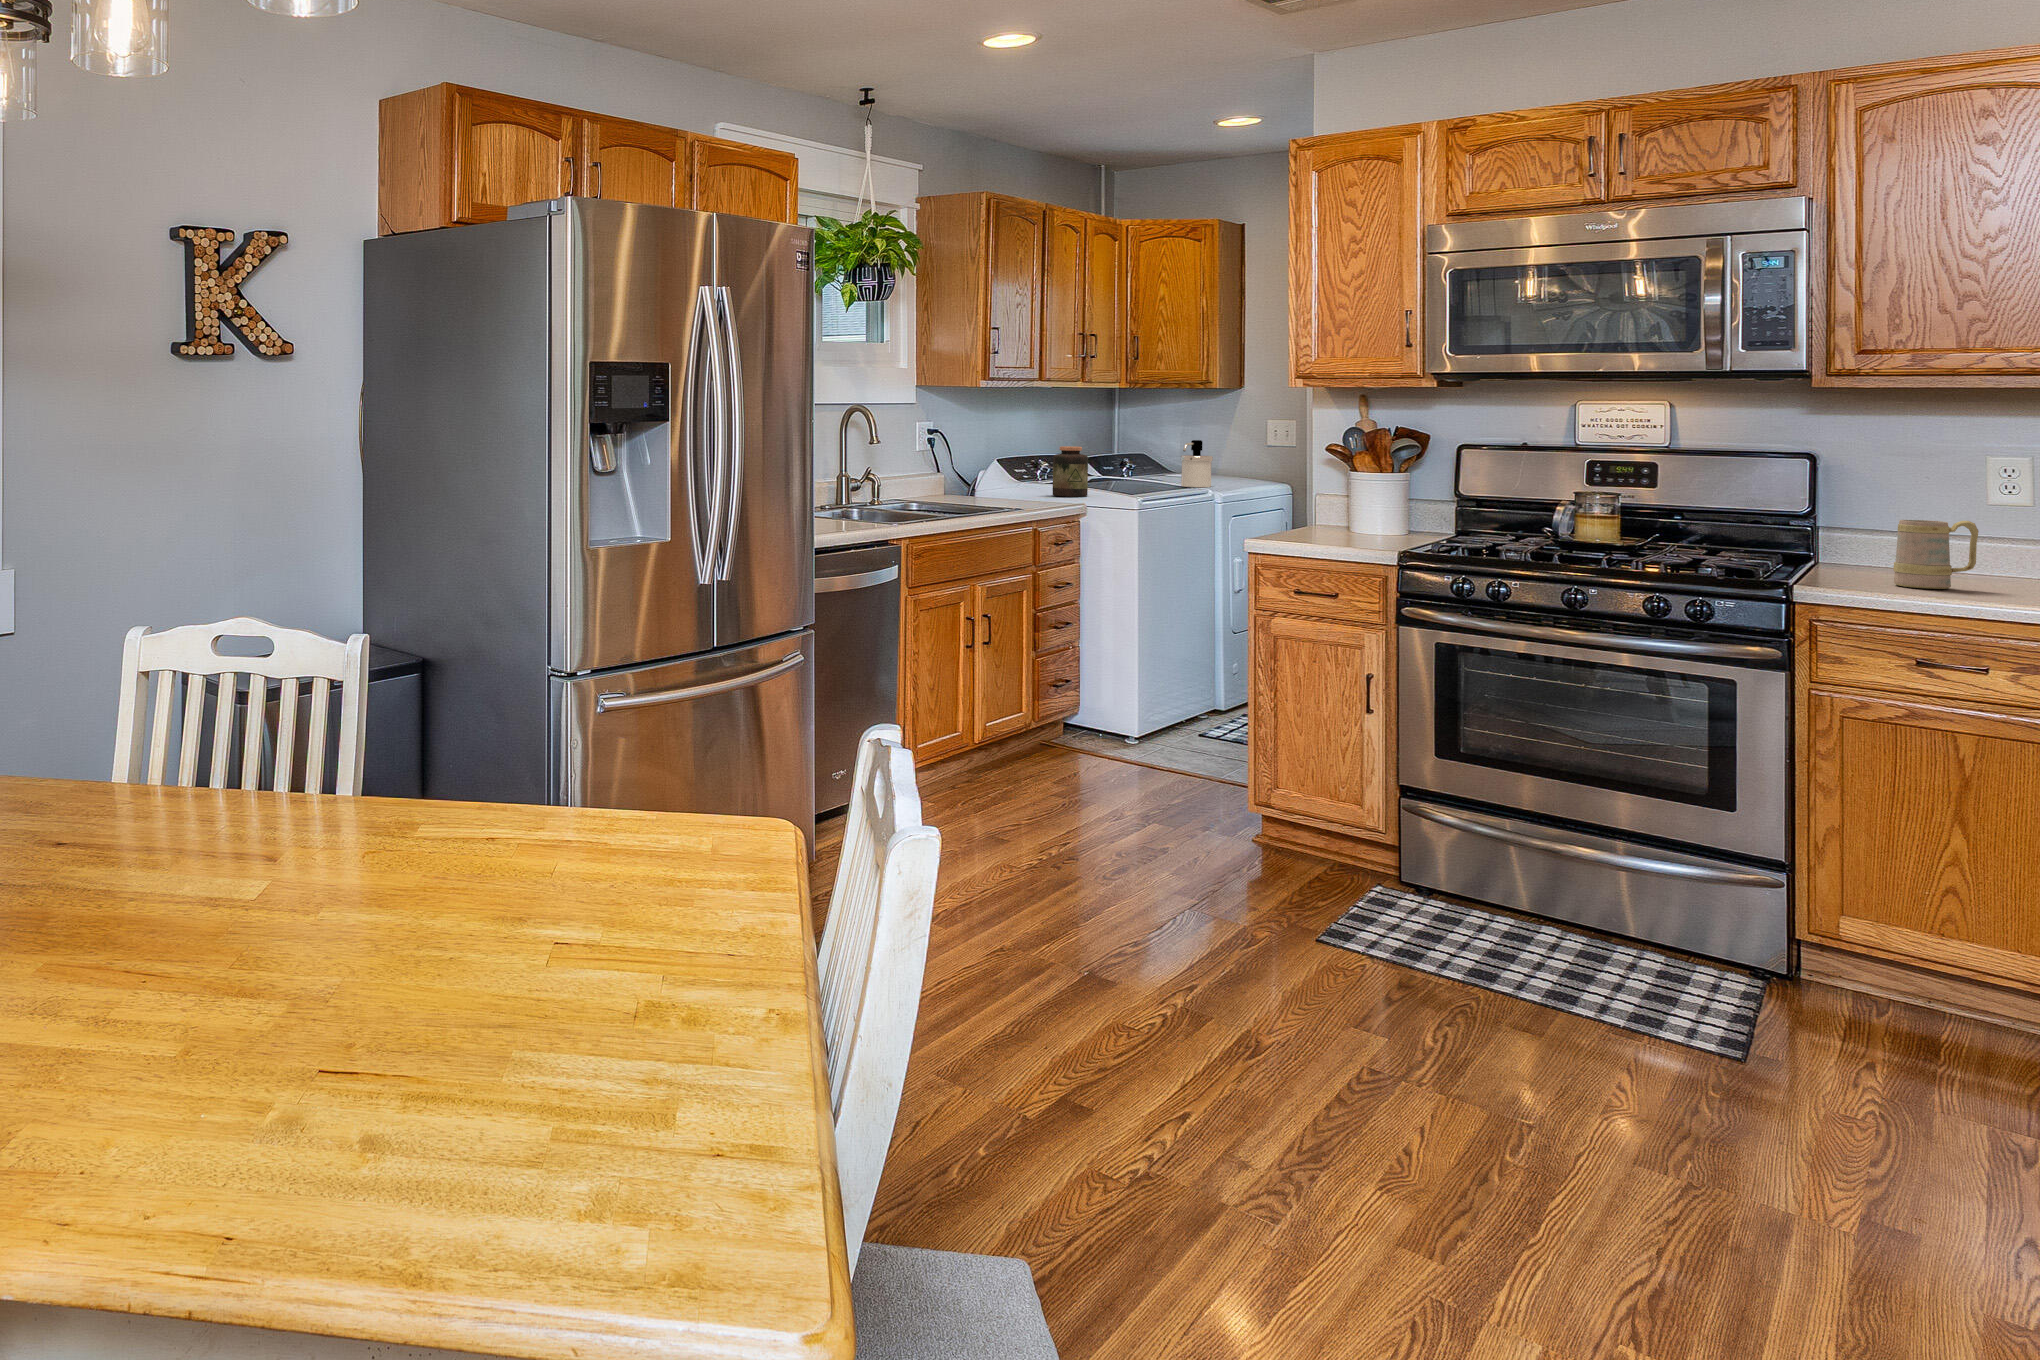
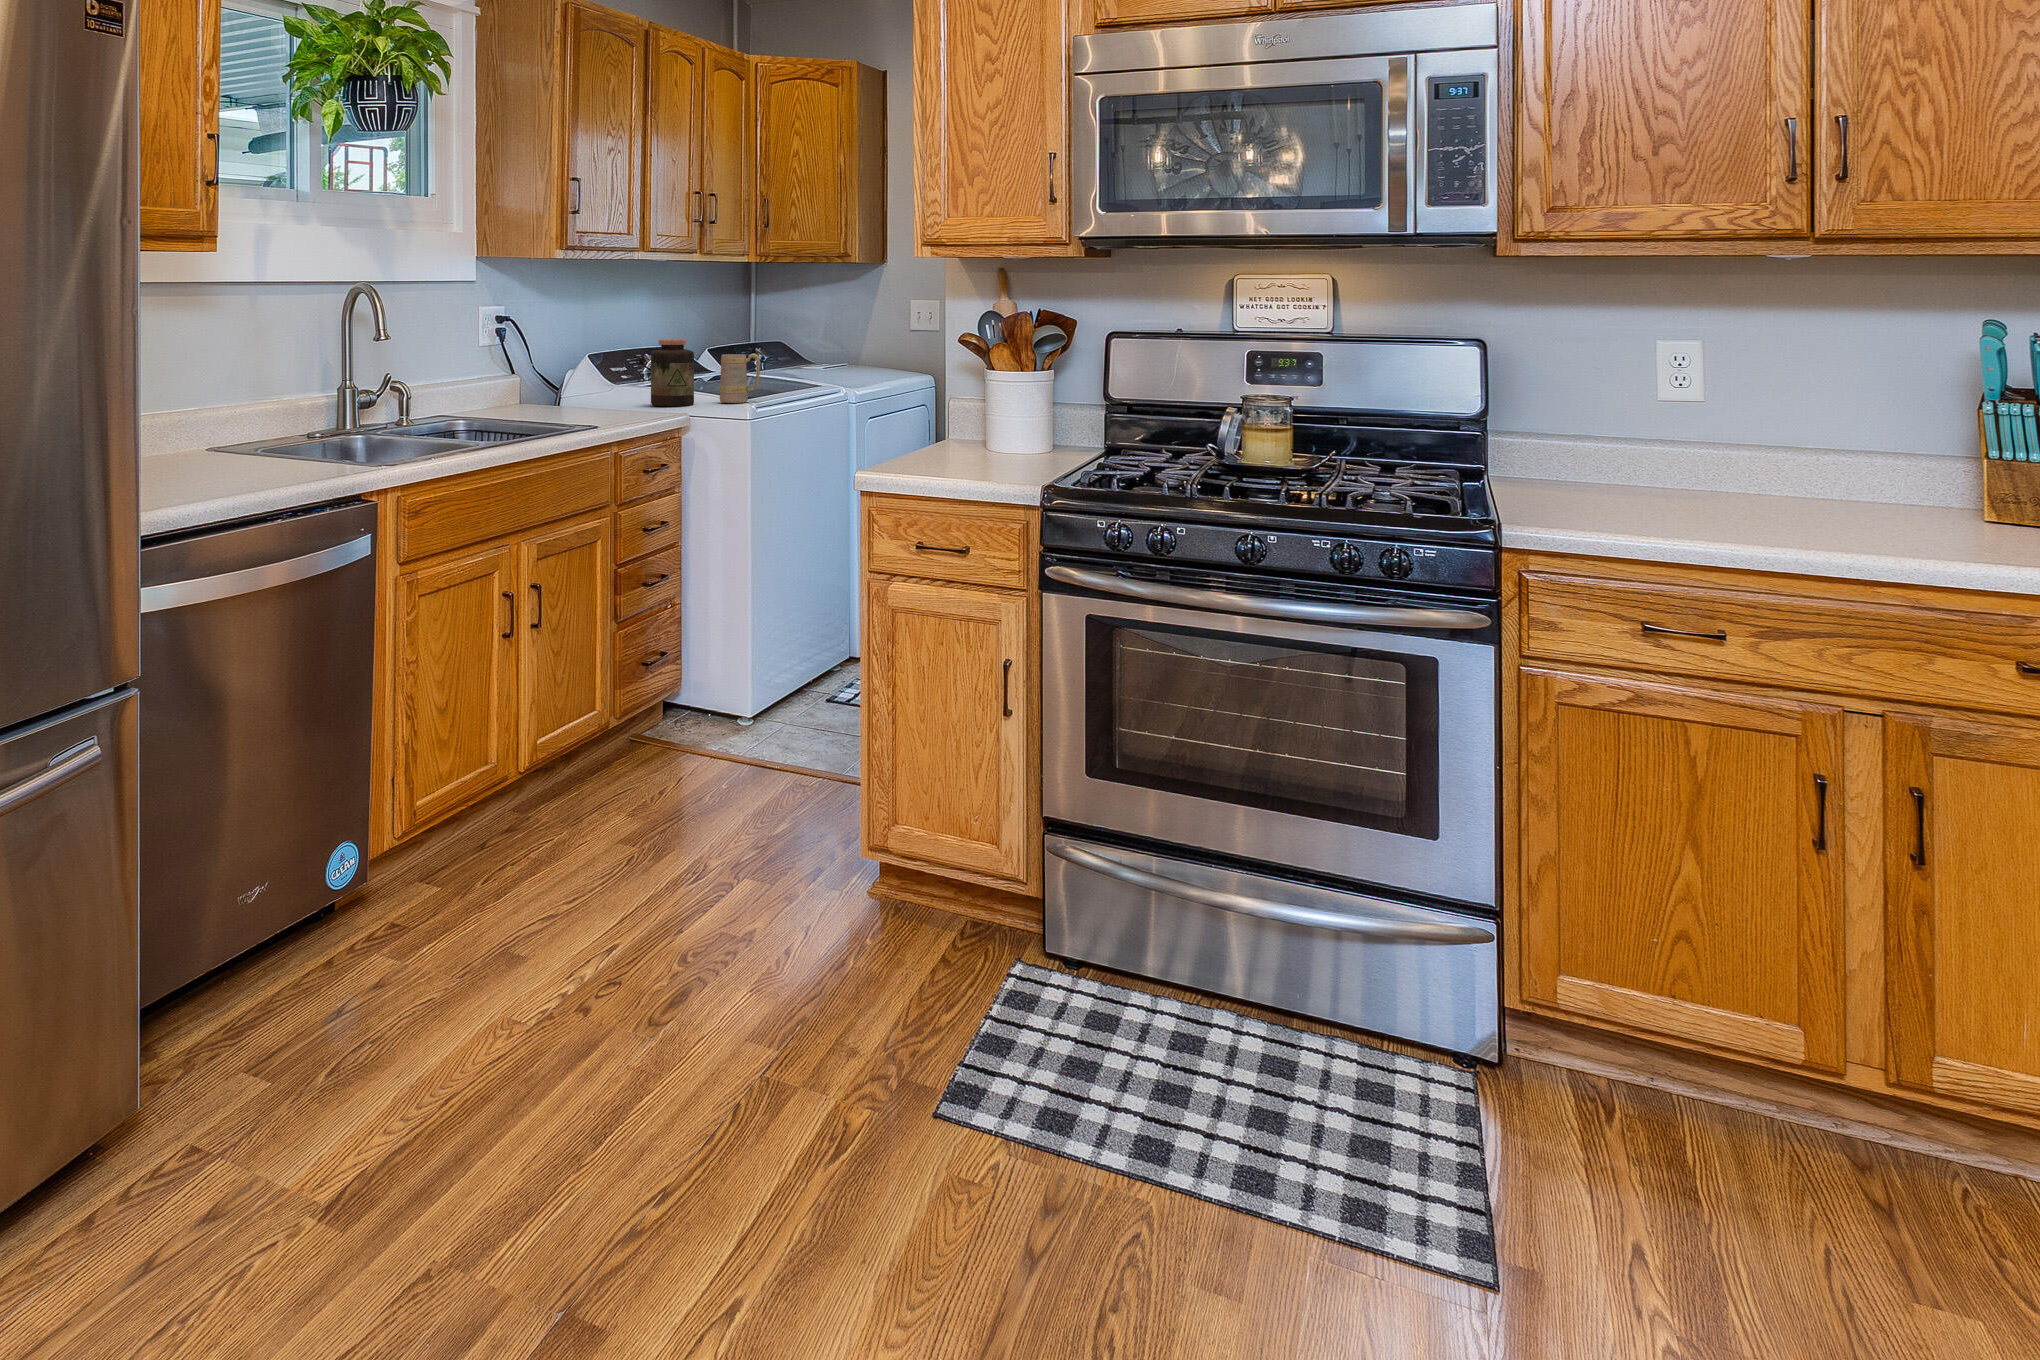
soap dispenser: present [1181,440,1213,487] -> none [811,328,847,387]
mug: present [1893,520,1979,589] -> present [719,354,760,403]

